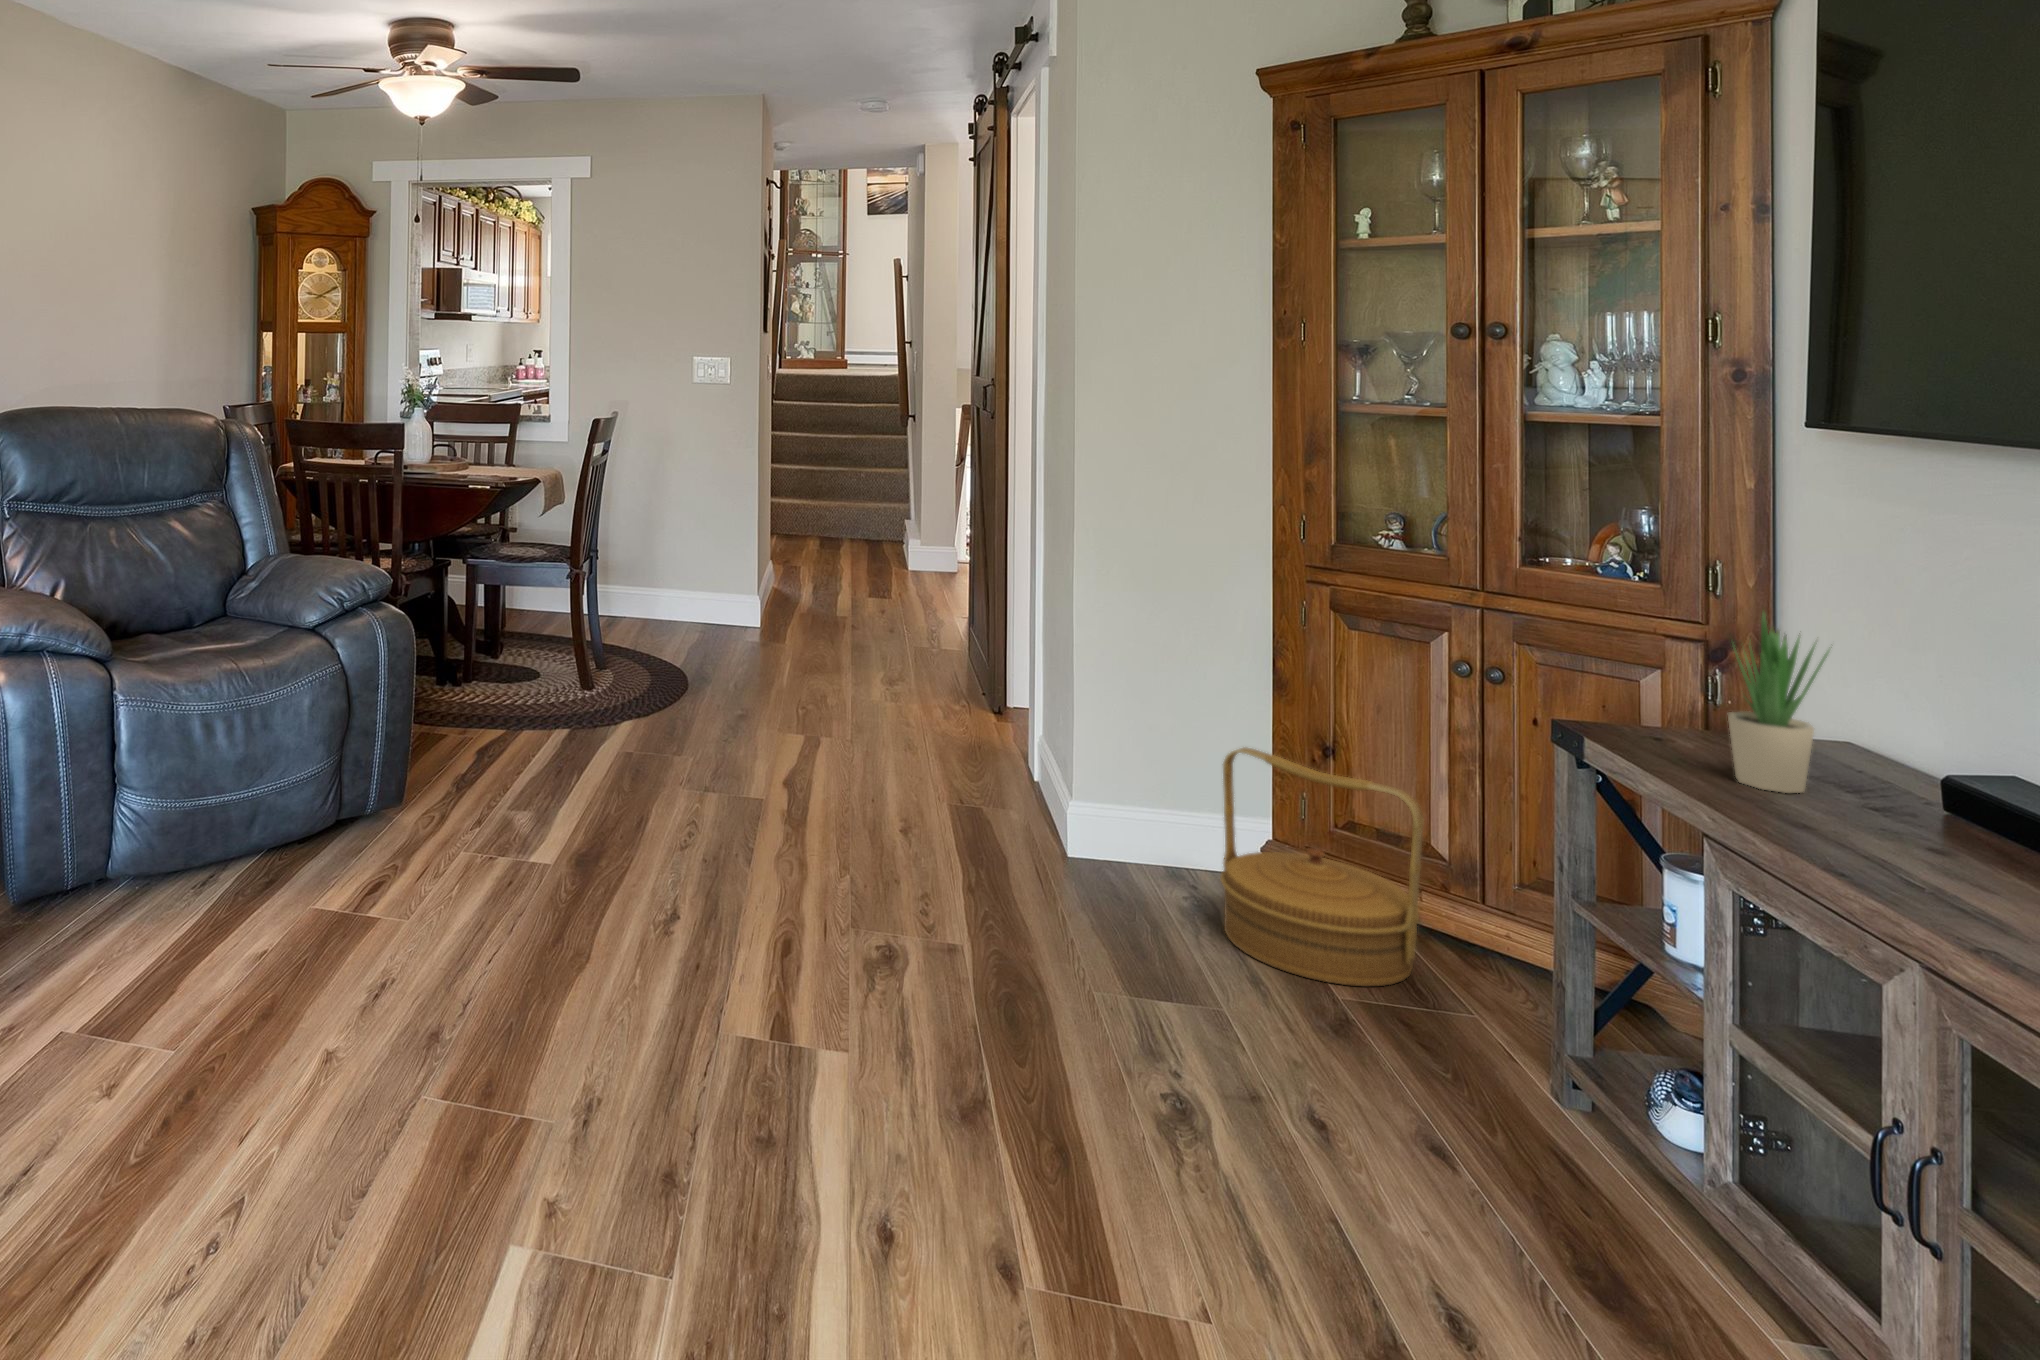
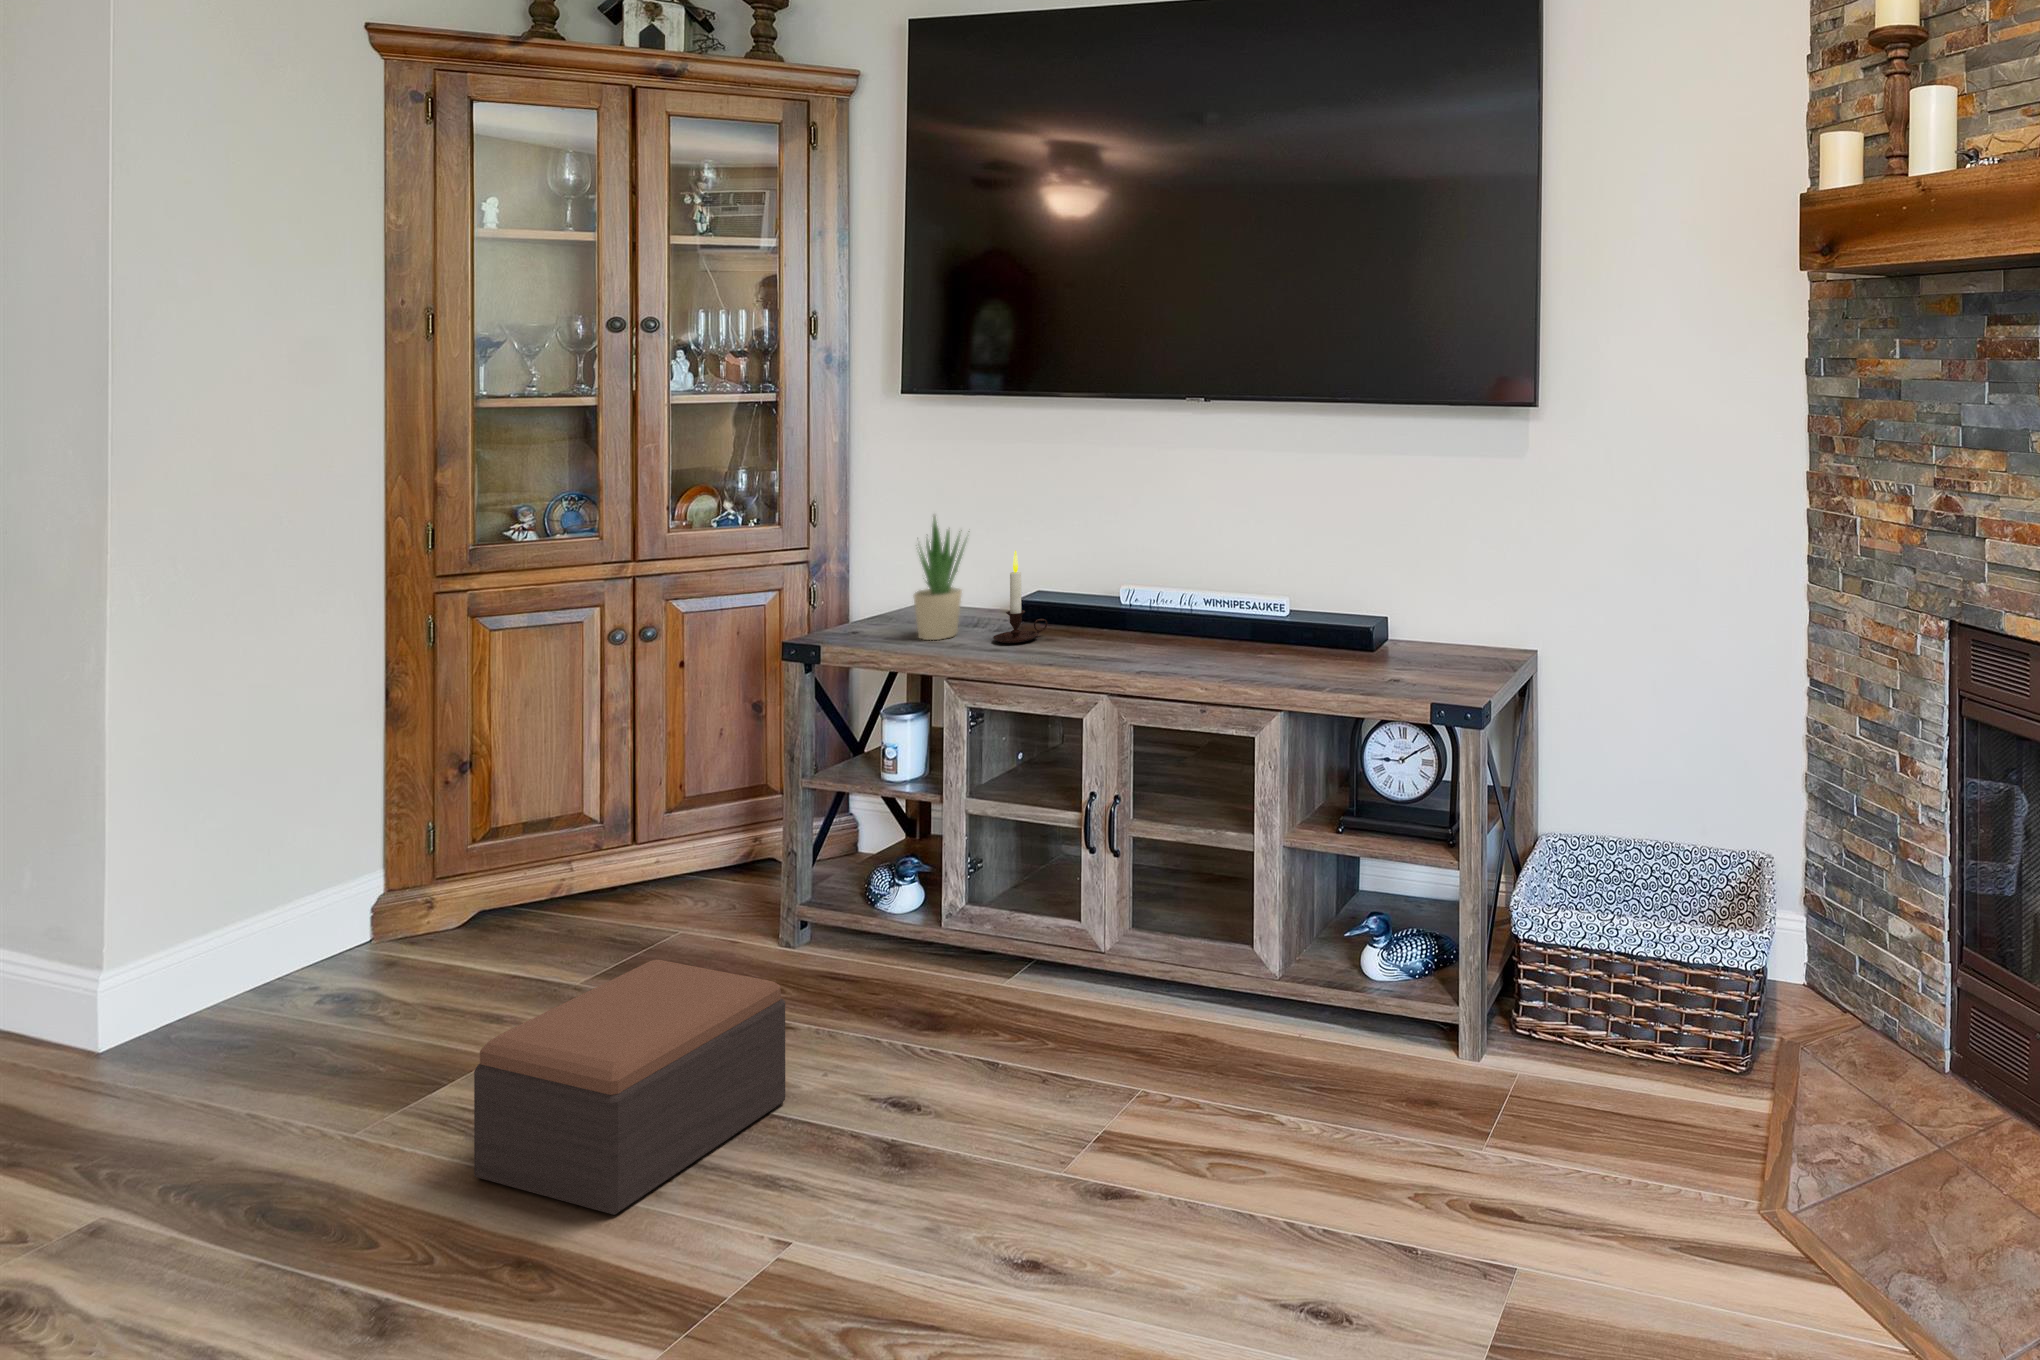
candle: none [1832,690,1954,841] -> present [993,550,1047,643]
woven basket: present [1220,748,1424,987] -> none [372,762,620,1008]
footstool: none [1113,965,1359,1216] -> present [474,959,785,1215]

